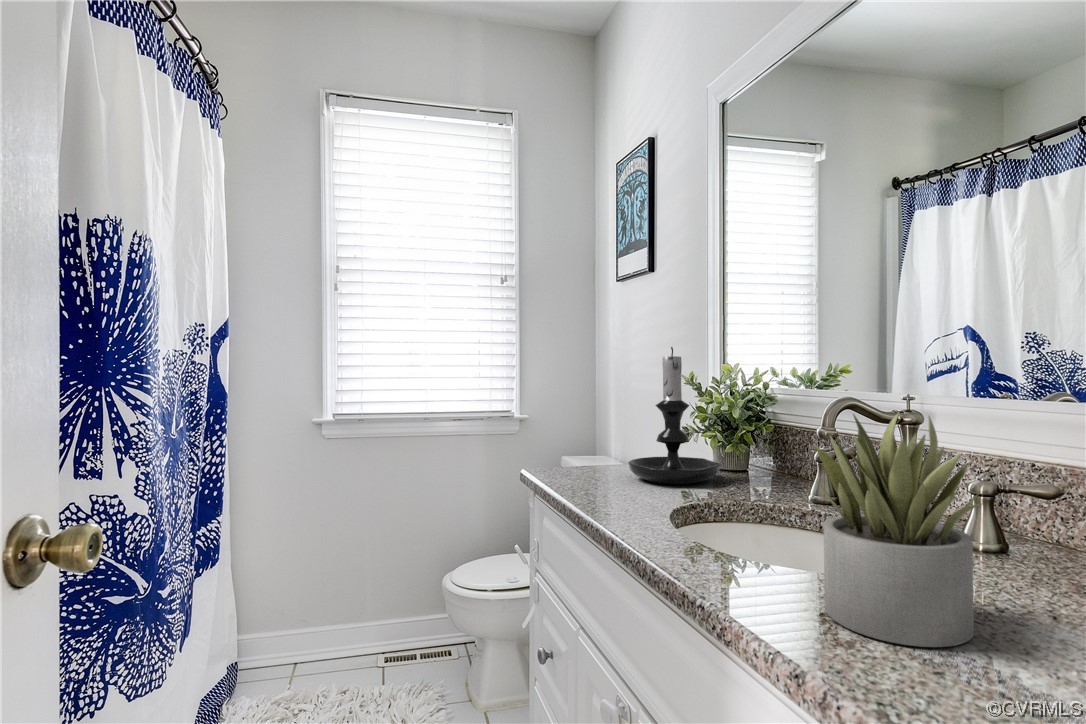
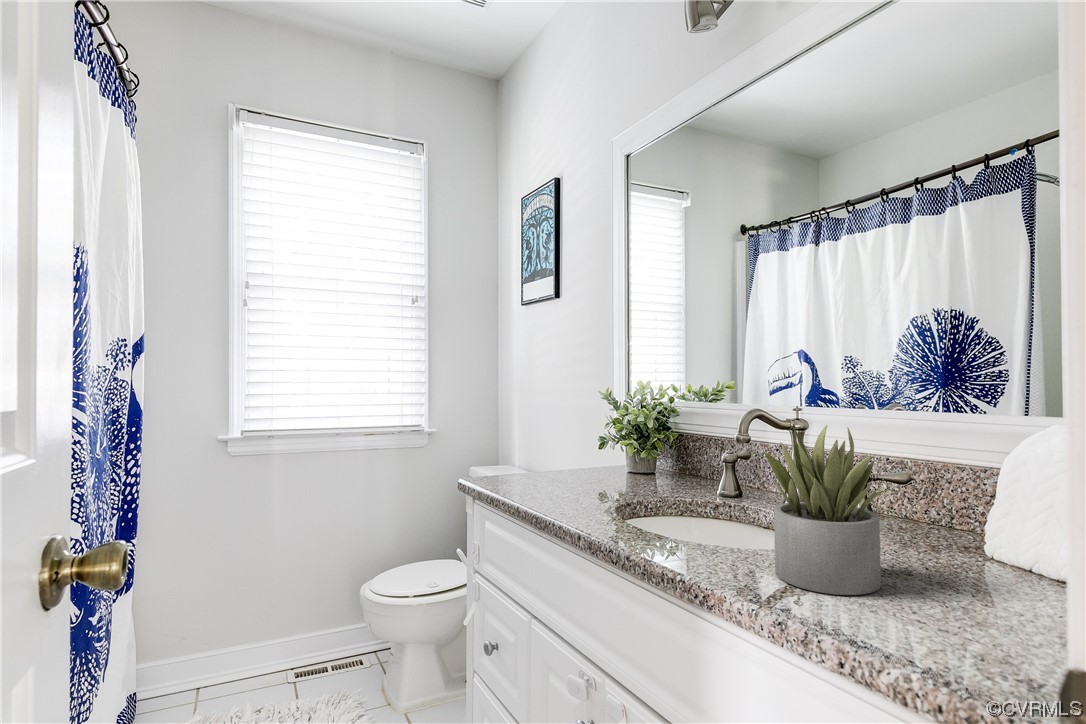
candle holder: present [628,347,724,484] -> none [562,367,643,485]

